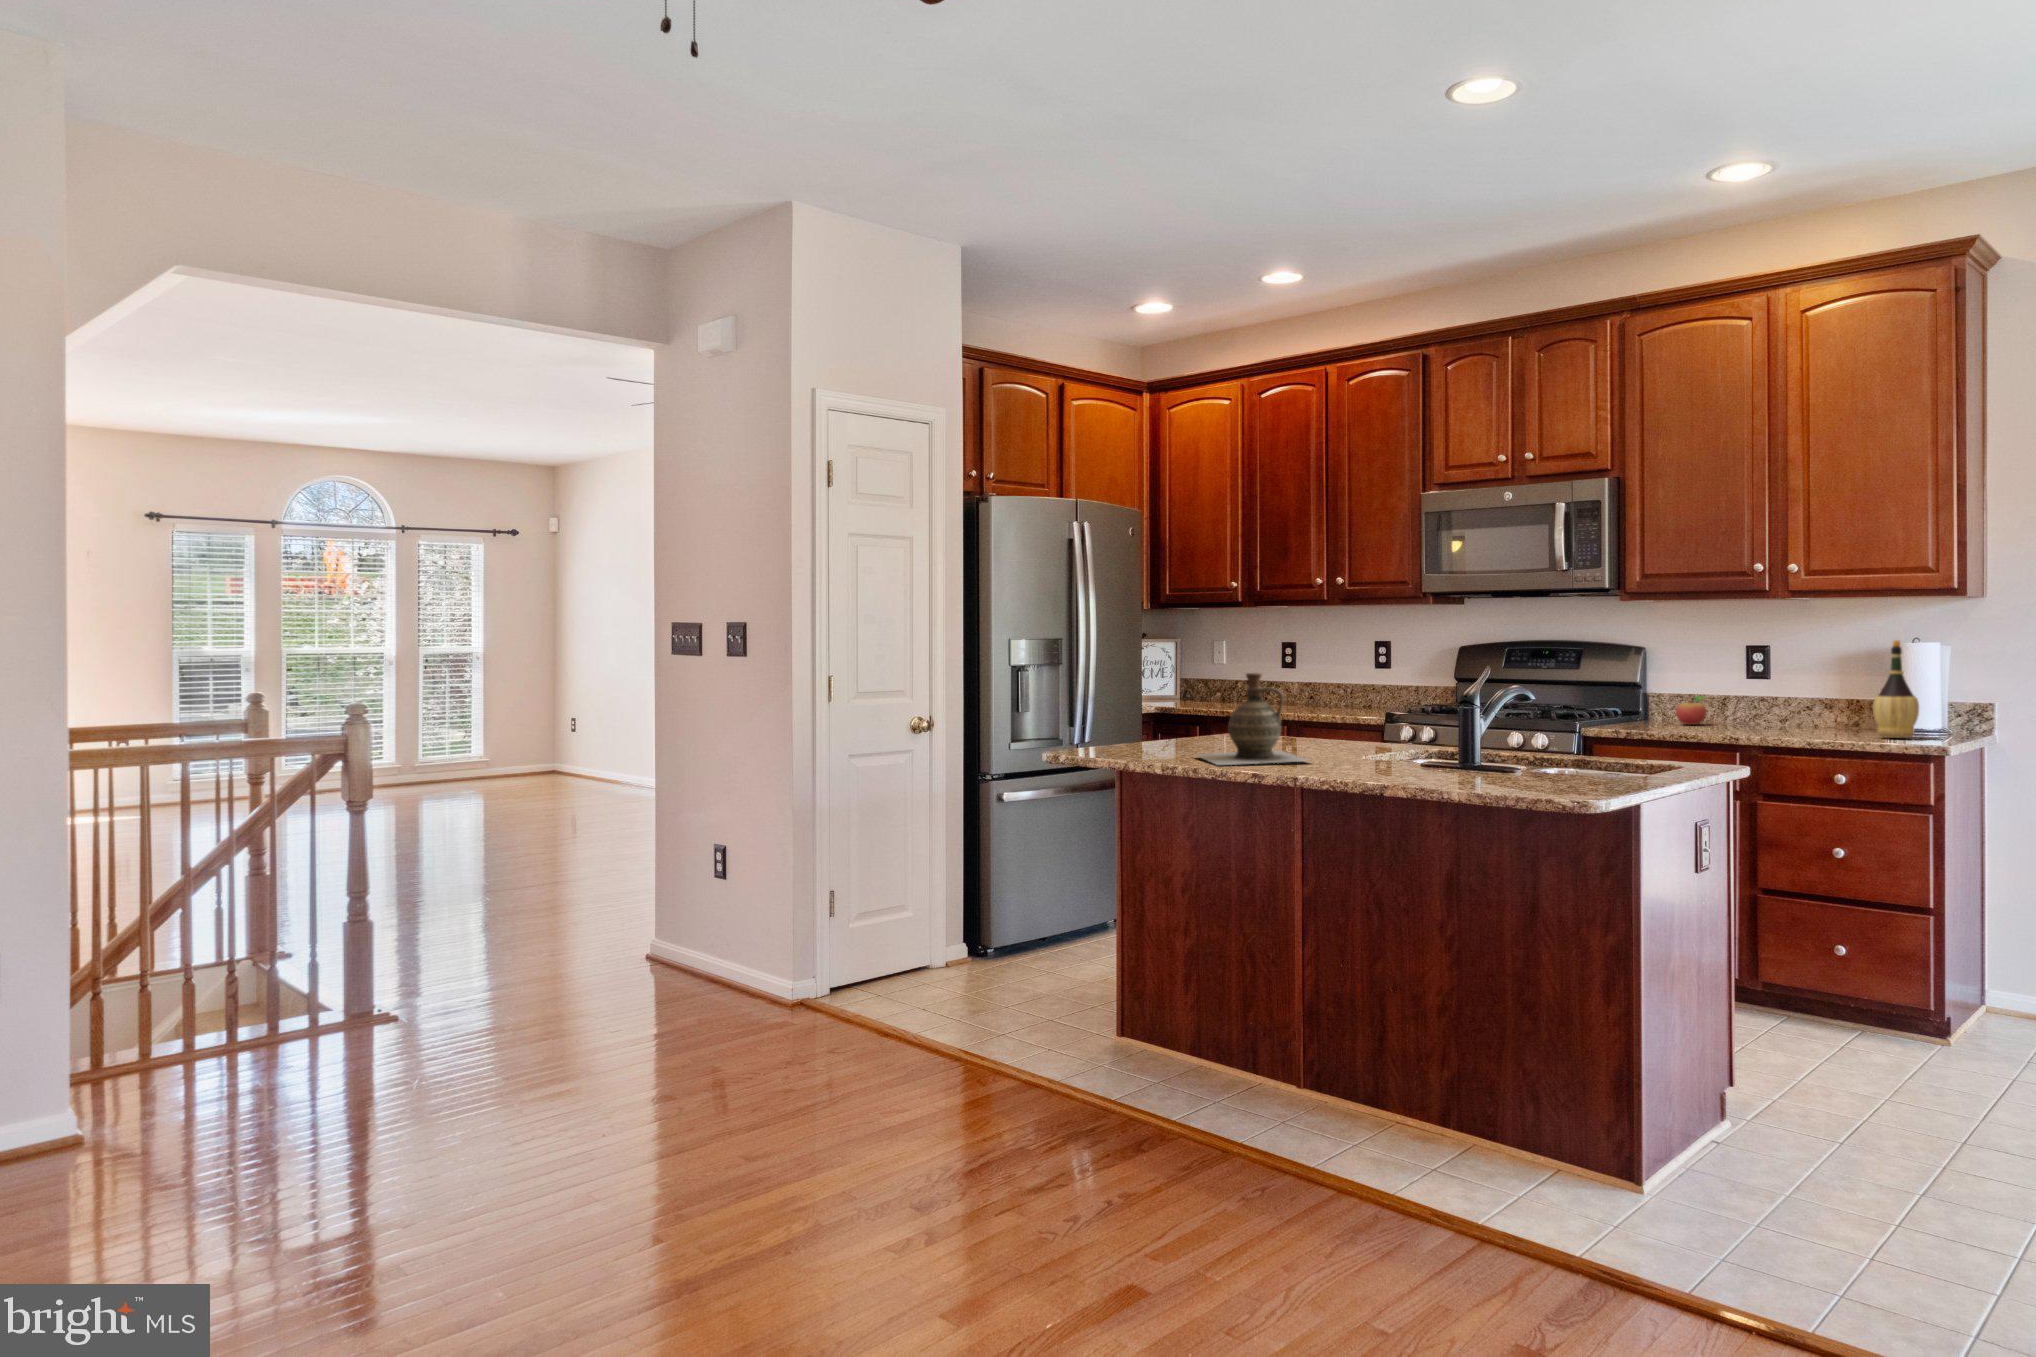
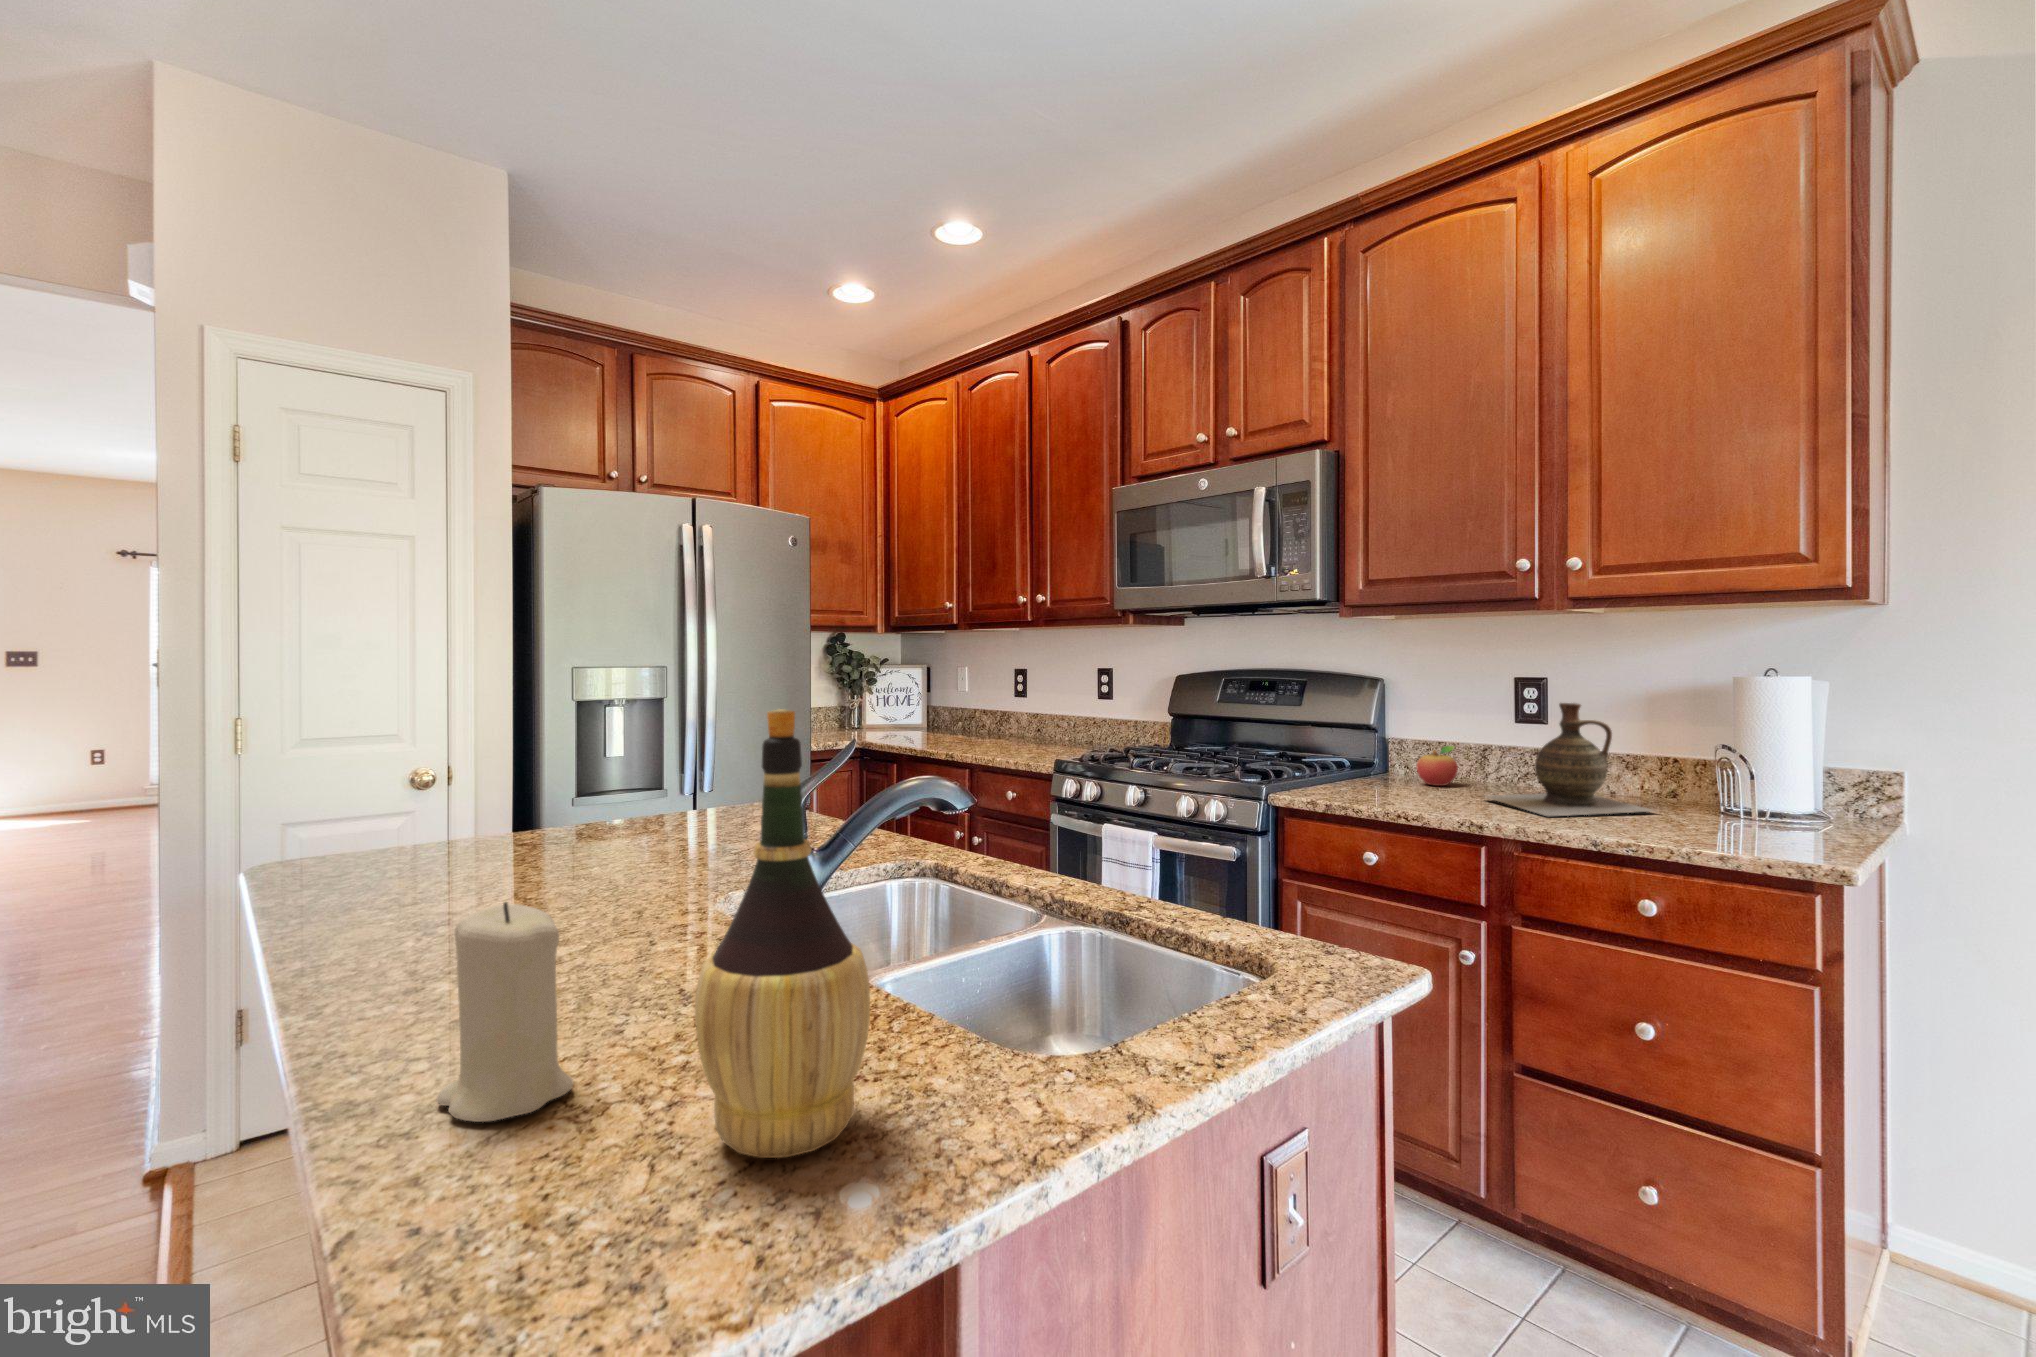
wine bottle: present [1873,640,1919,738] -> present [695,709,870,1158]
ceramic jug: present [1196,673,1307,765] -> present [1486,703,1653,816]
candle: none [1439,716,1480,784] -> present [436,902,573,1122]

